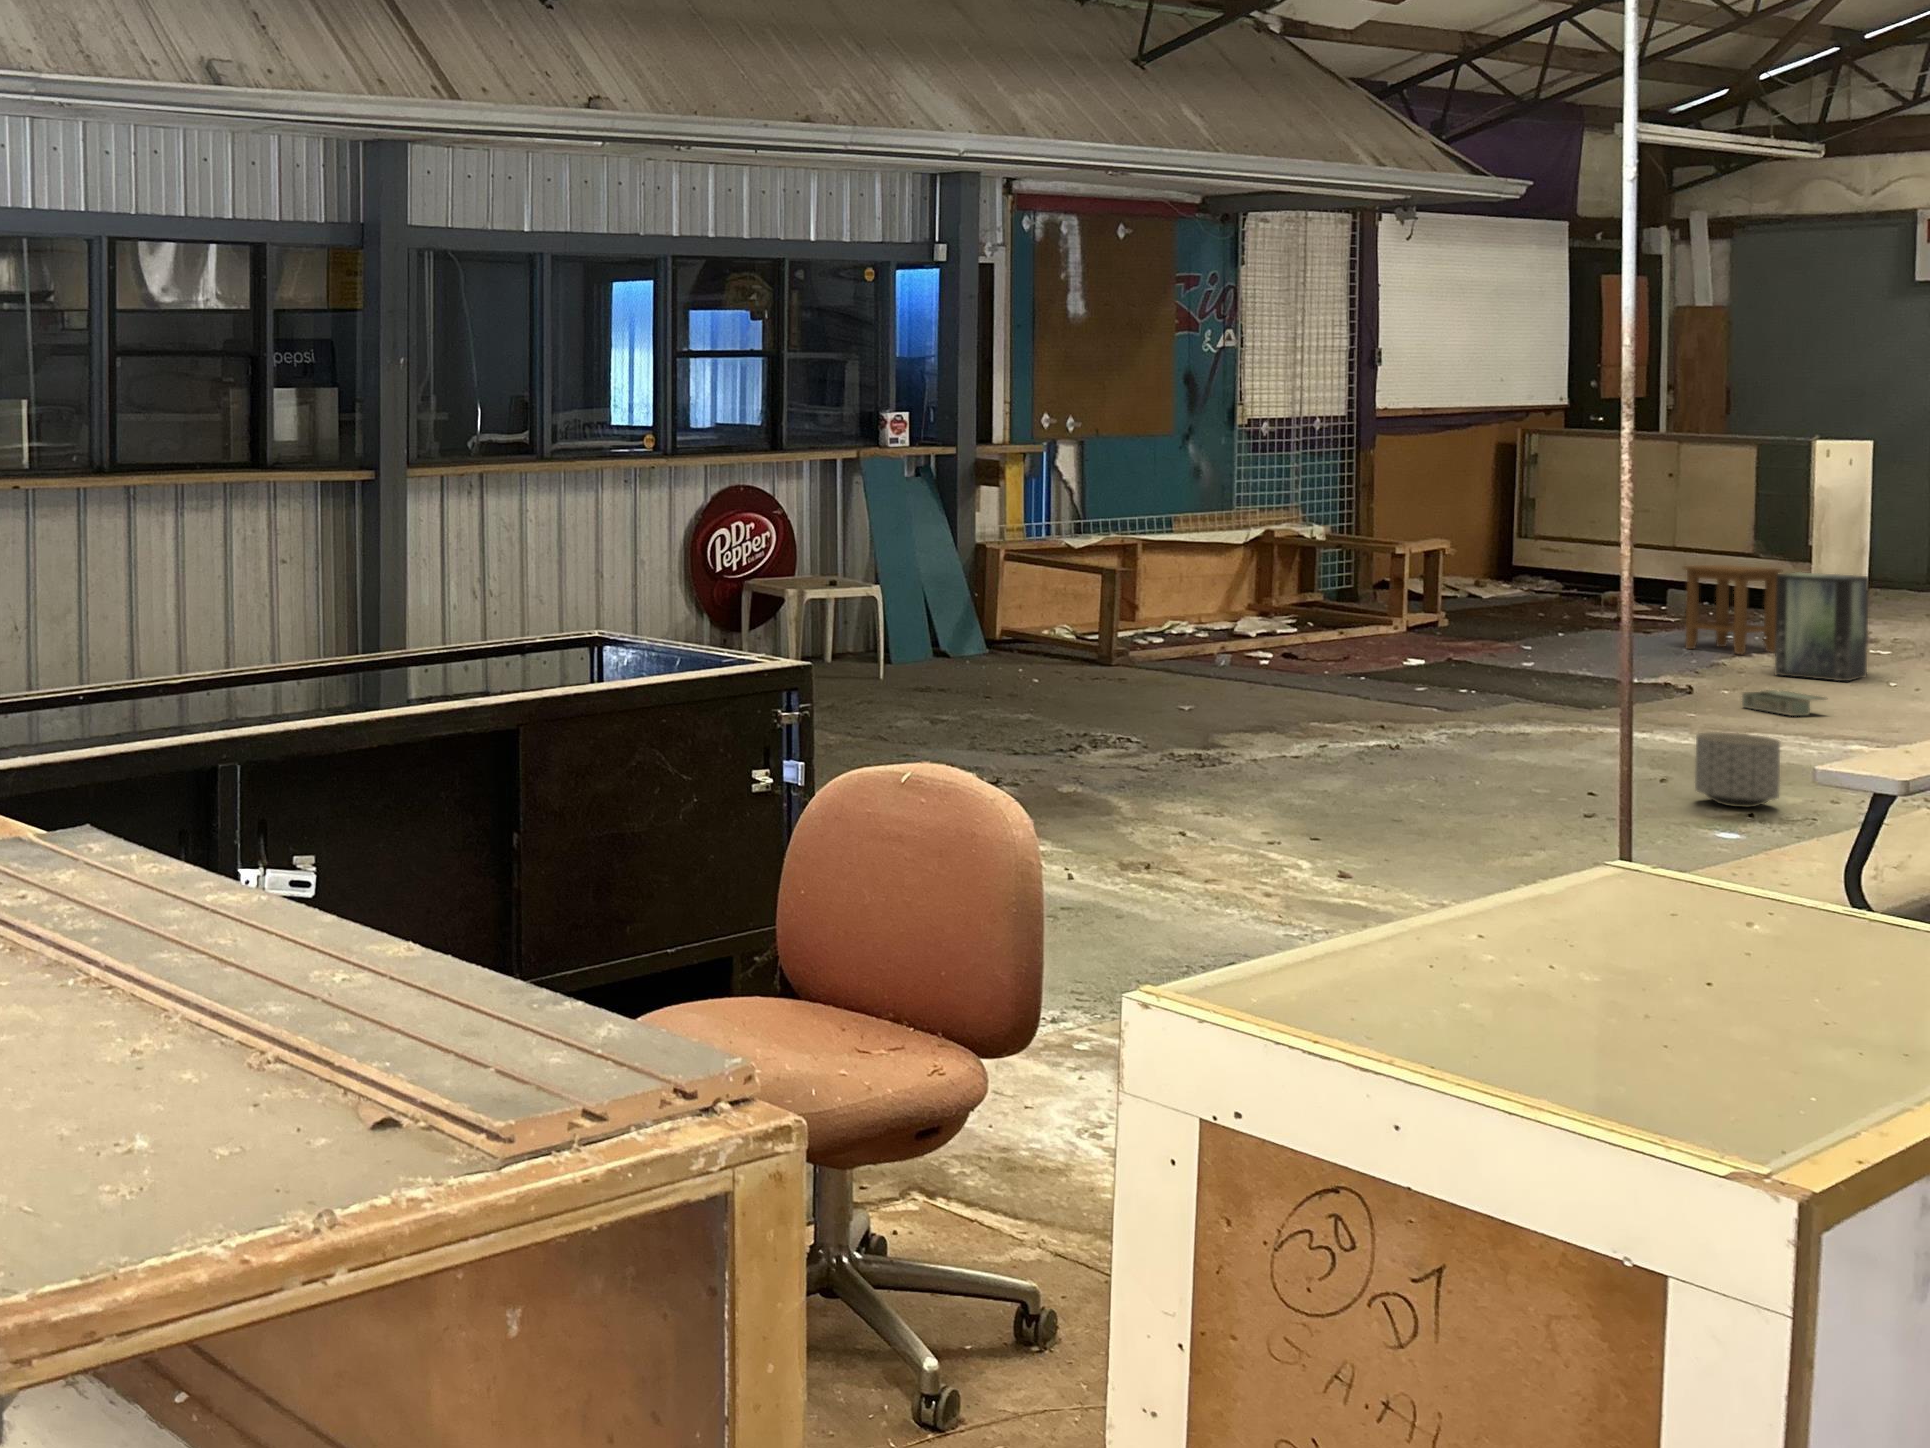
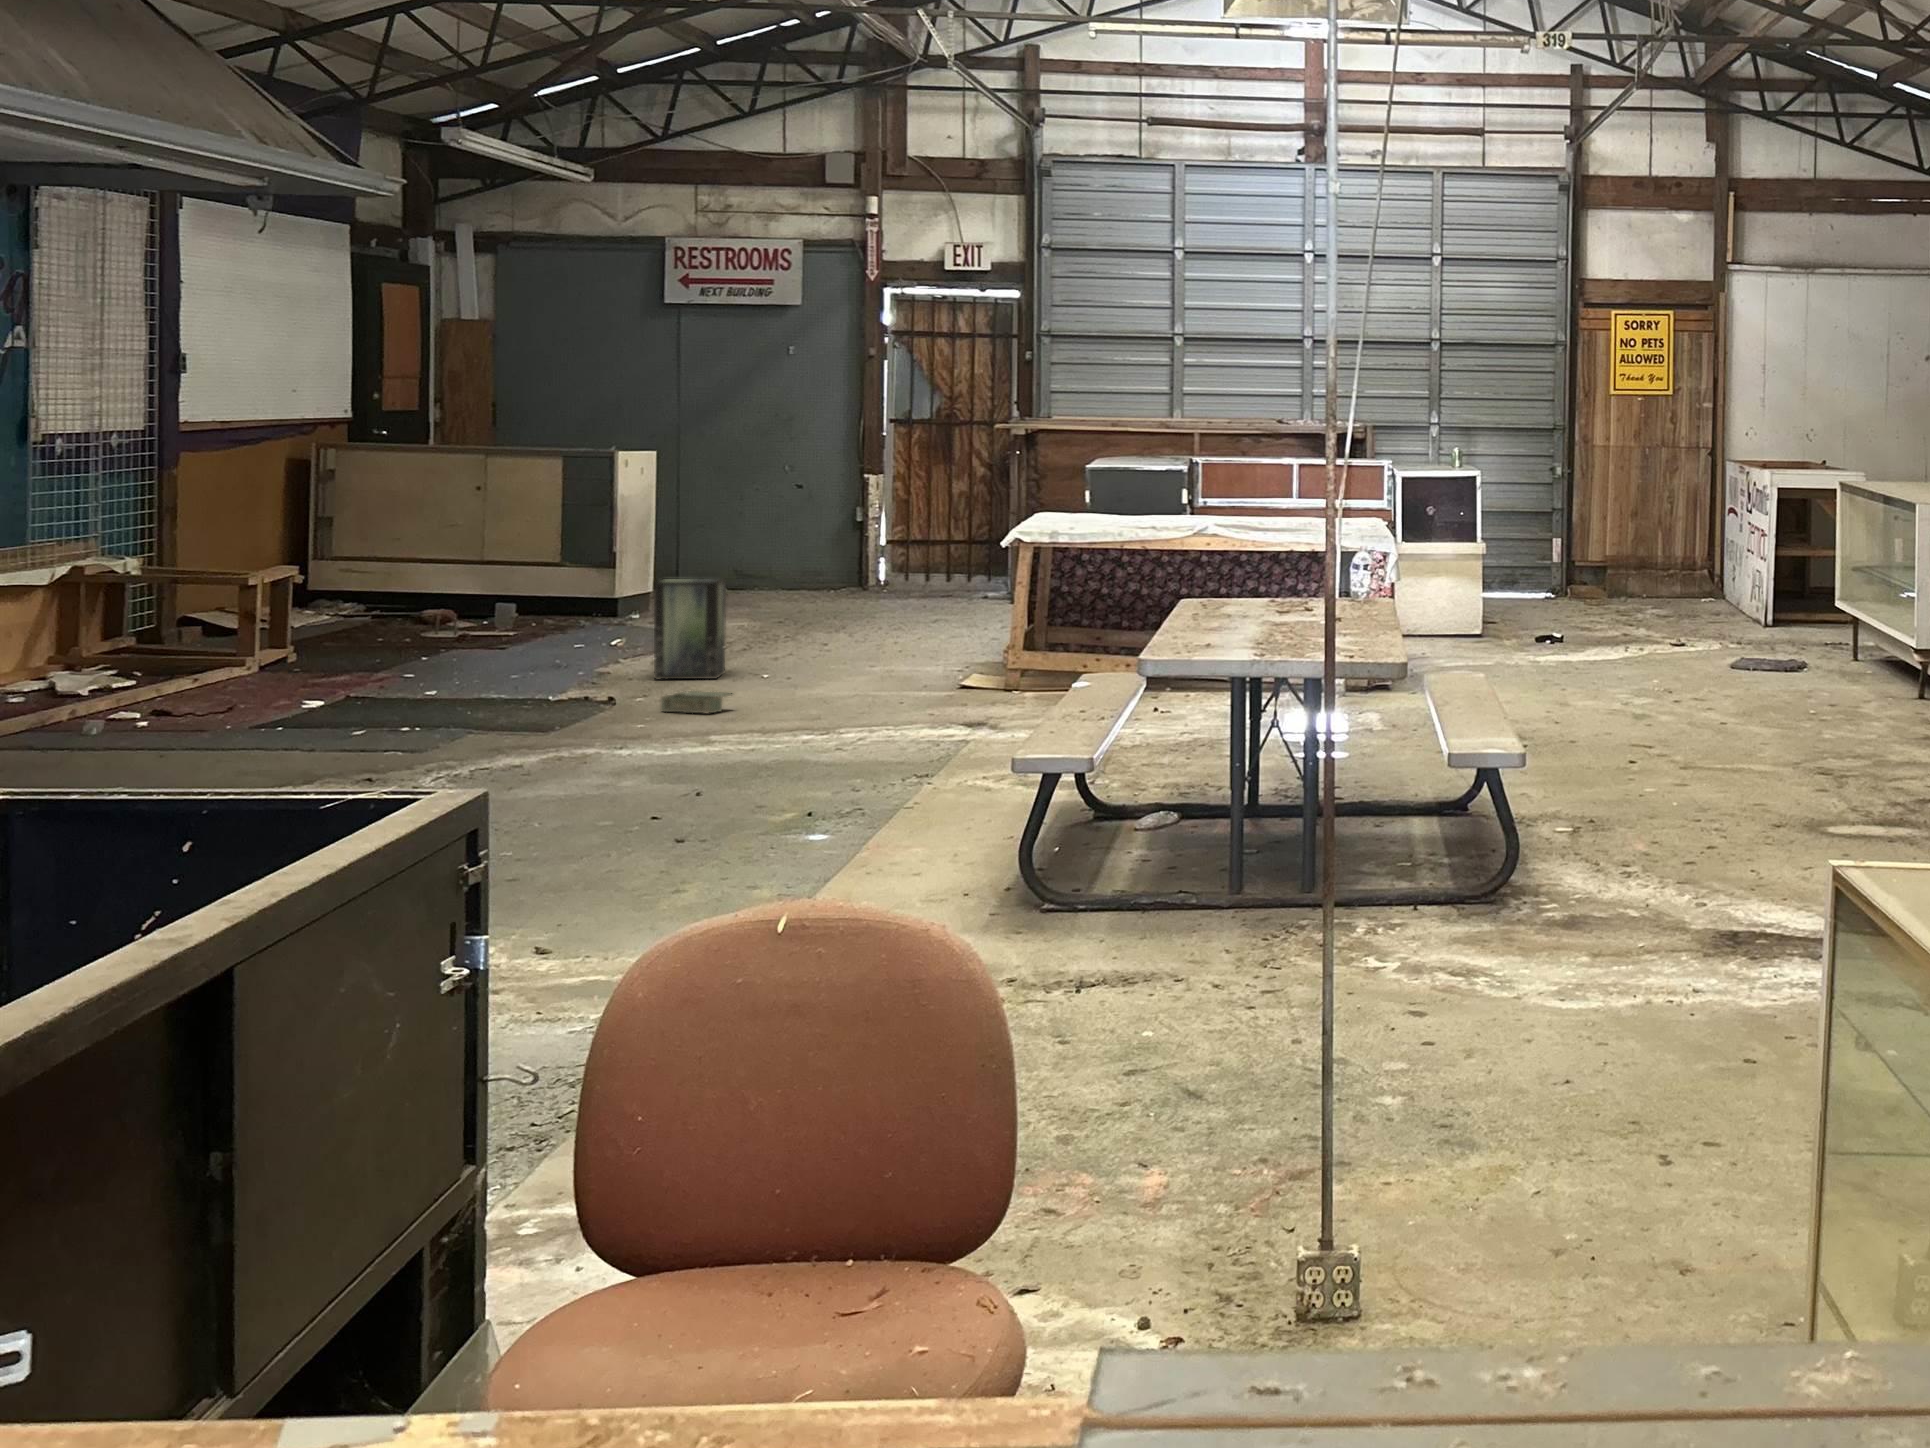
stool: present [1684,565,1781,654] -> none [548,577,635,664]
planter: present [1695,732,1780,807] -> none [719,728,792,799]

